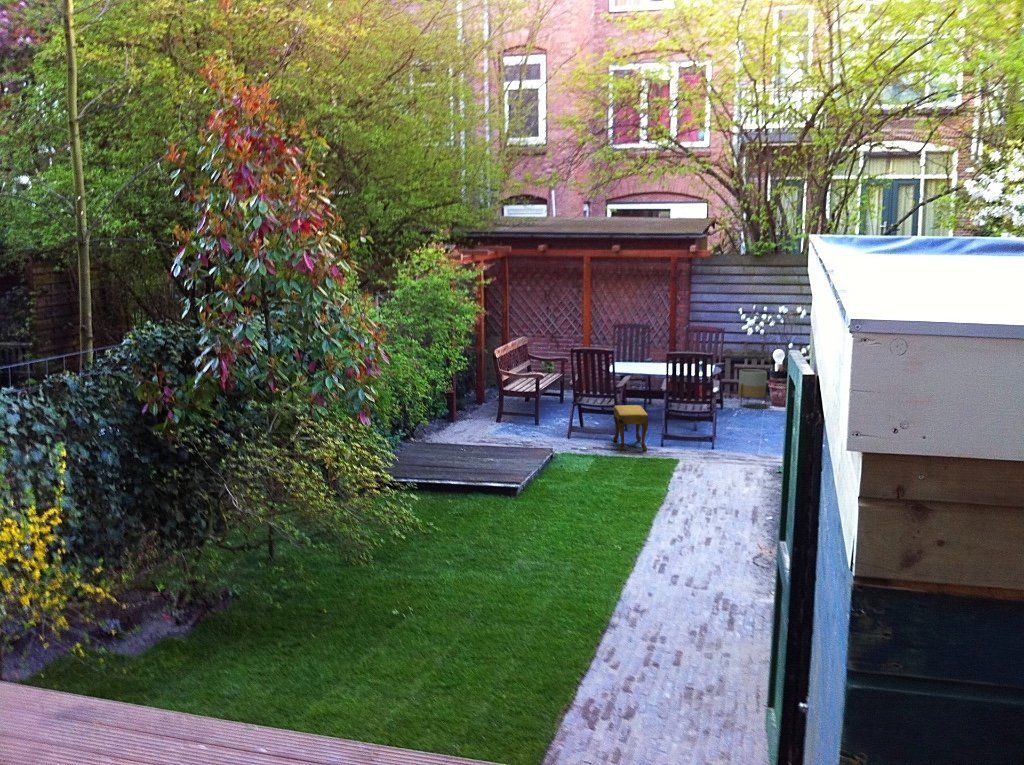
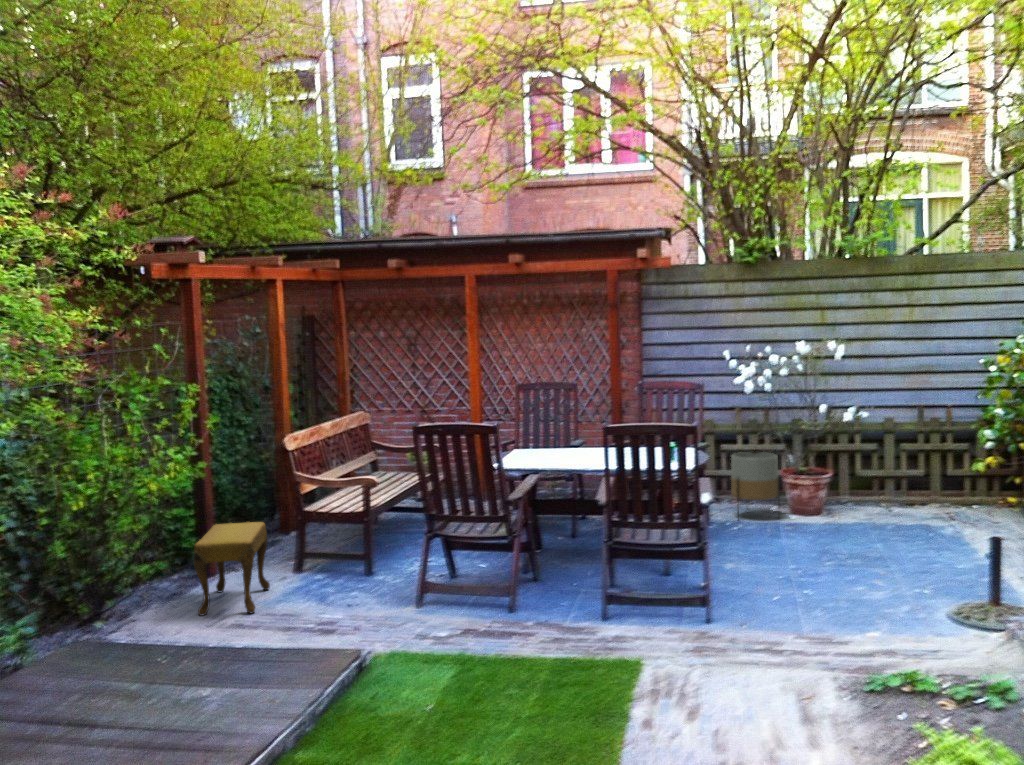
footstool: present [613,405,648,451] -> present [194,522,270,615]

